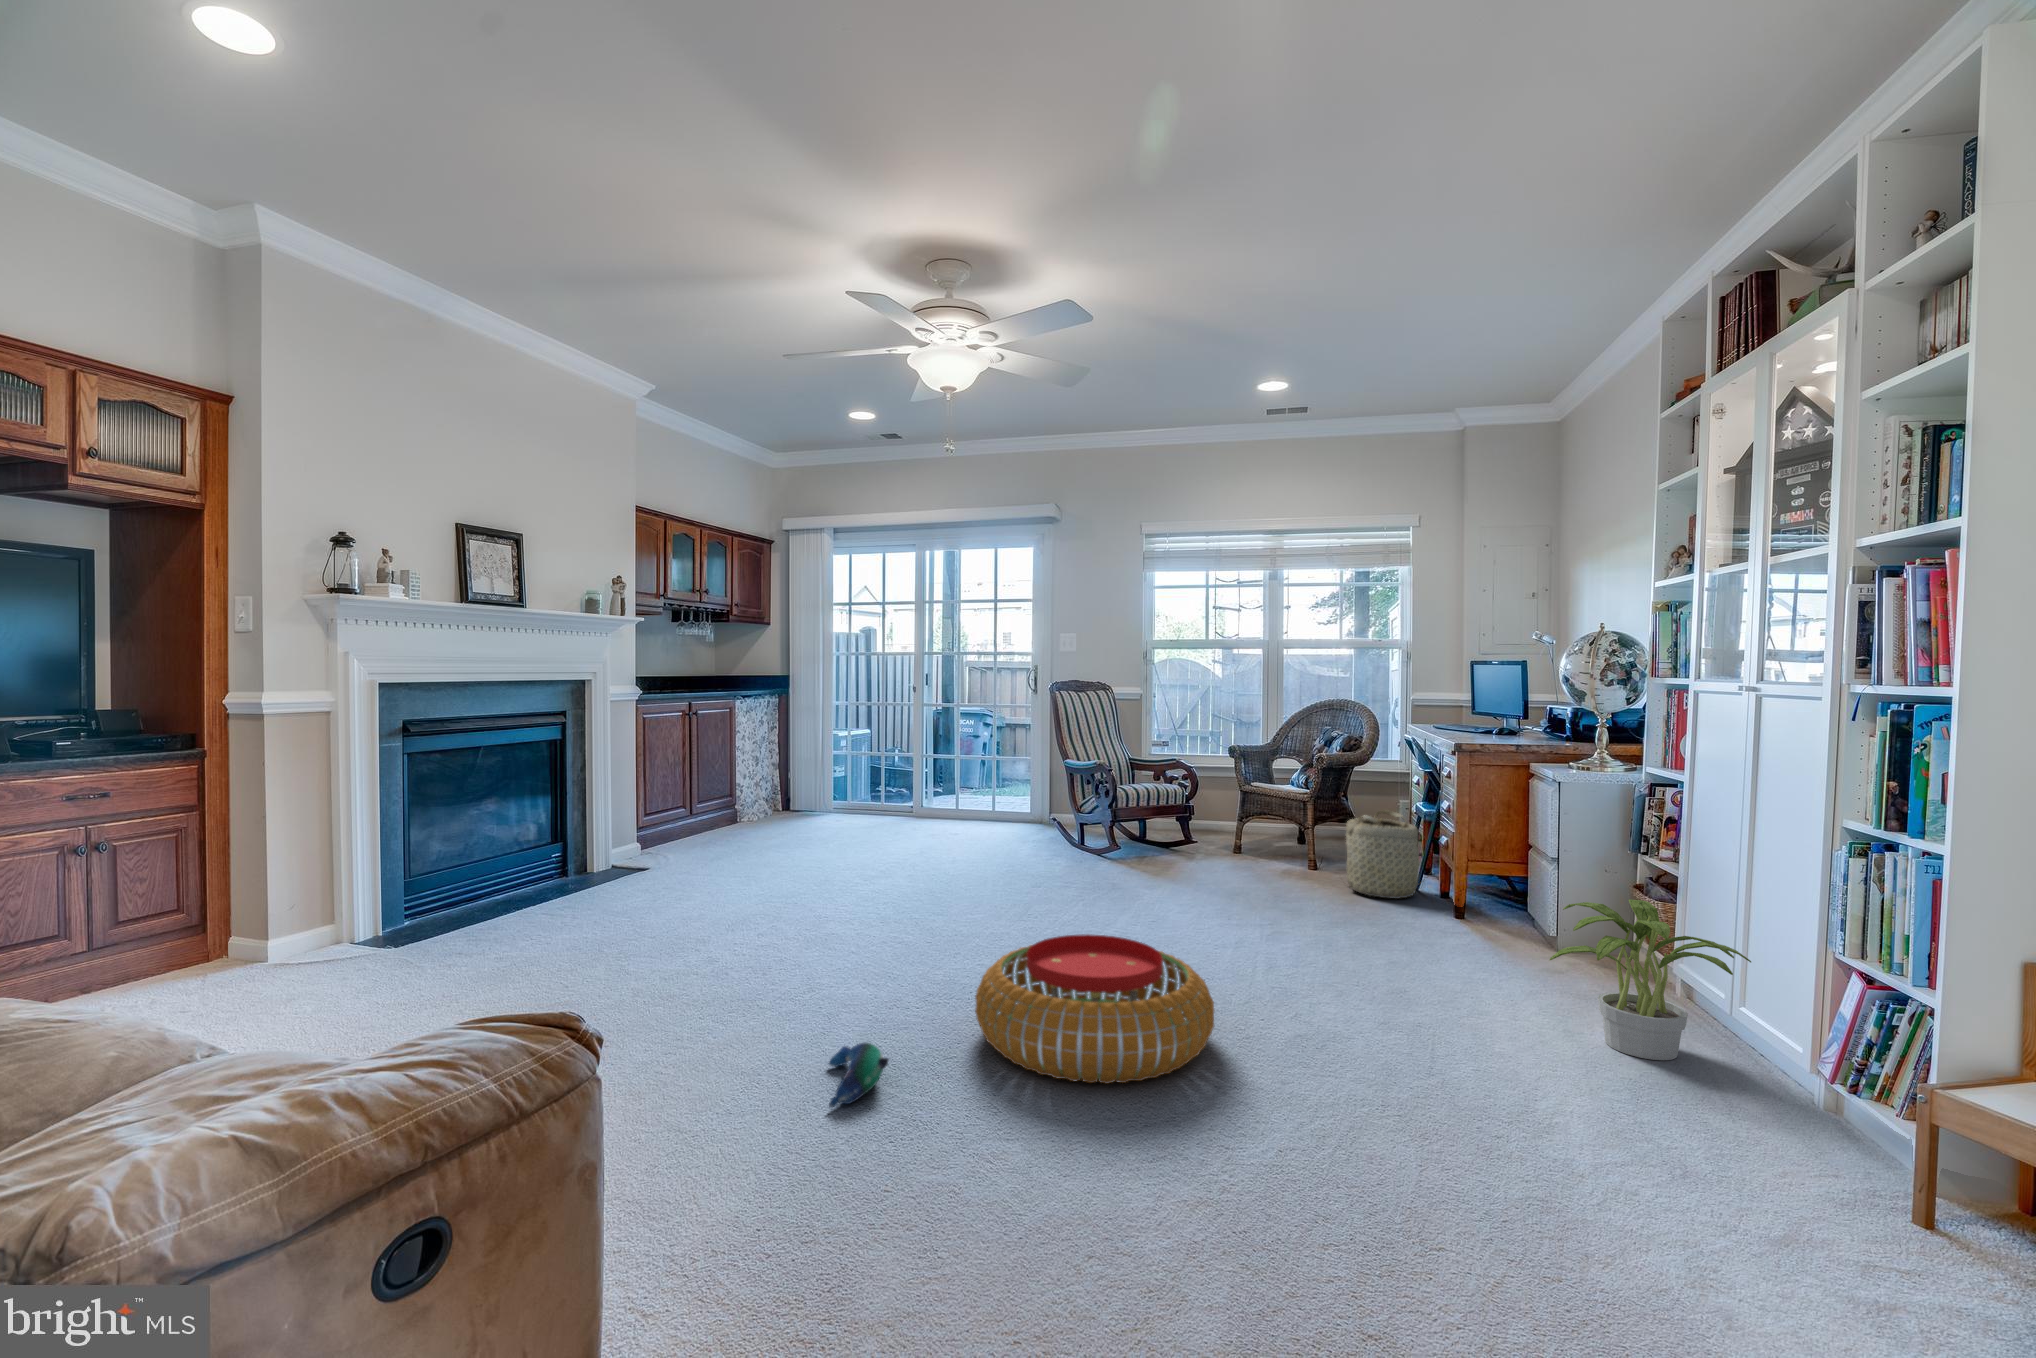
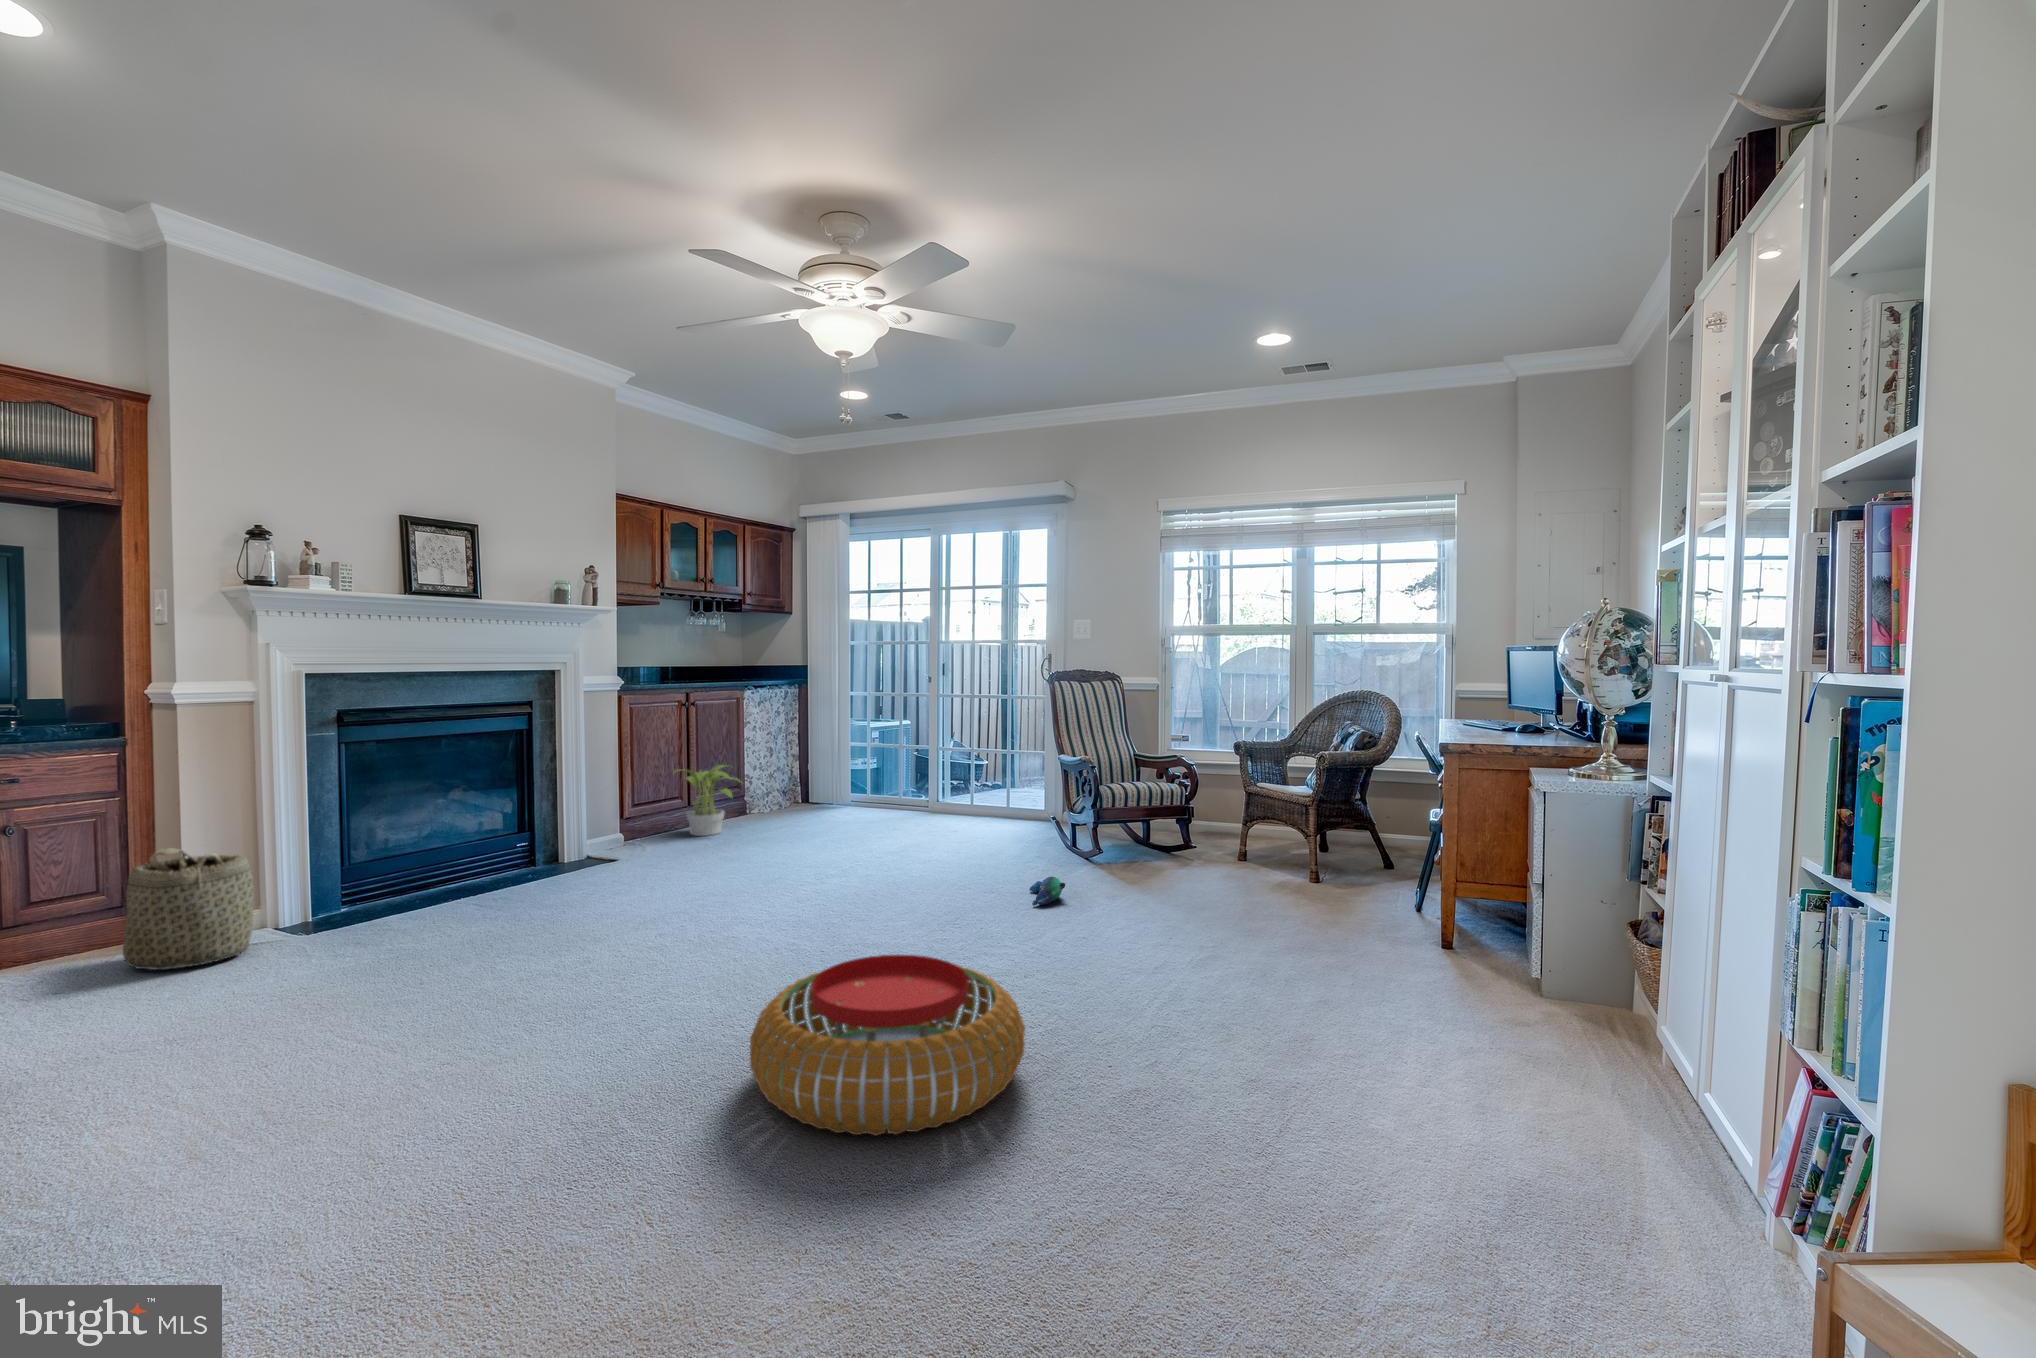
basket: present [1345,810,1419,899] -> present [123,848,254,970]
potted plant: present [1550,899,1751,1060] -> present [674,765,742,836]
plush toy: present [829,1043,889,1108] -> present [1029,877,1066,906]

